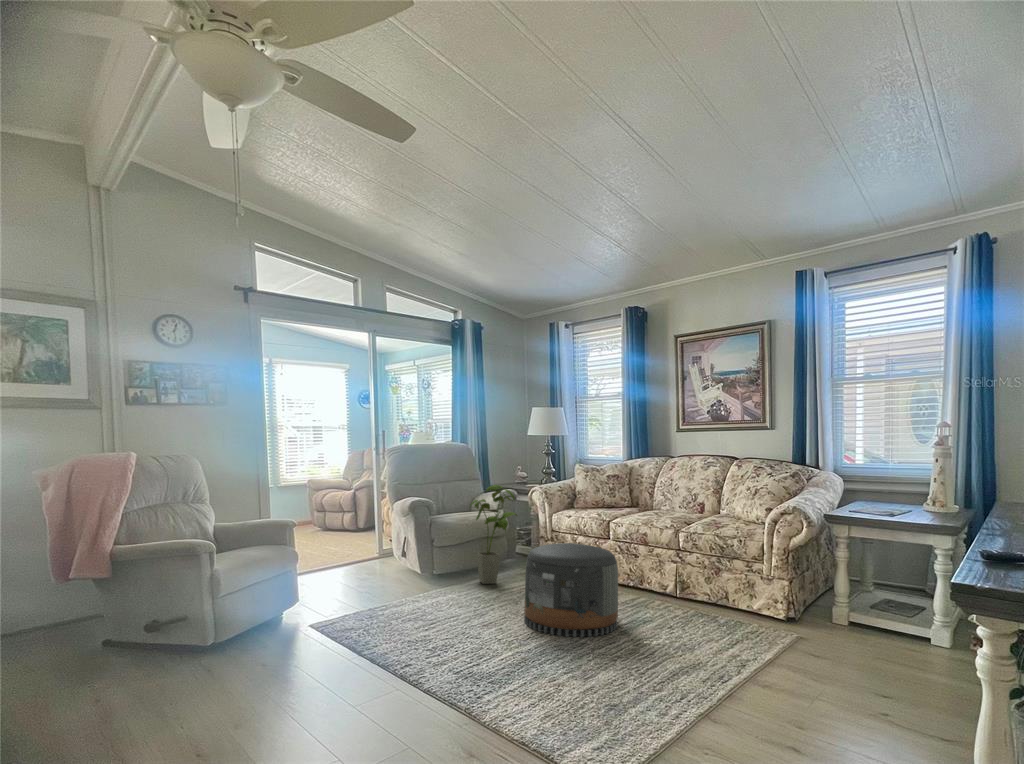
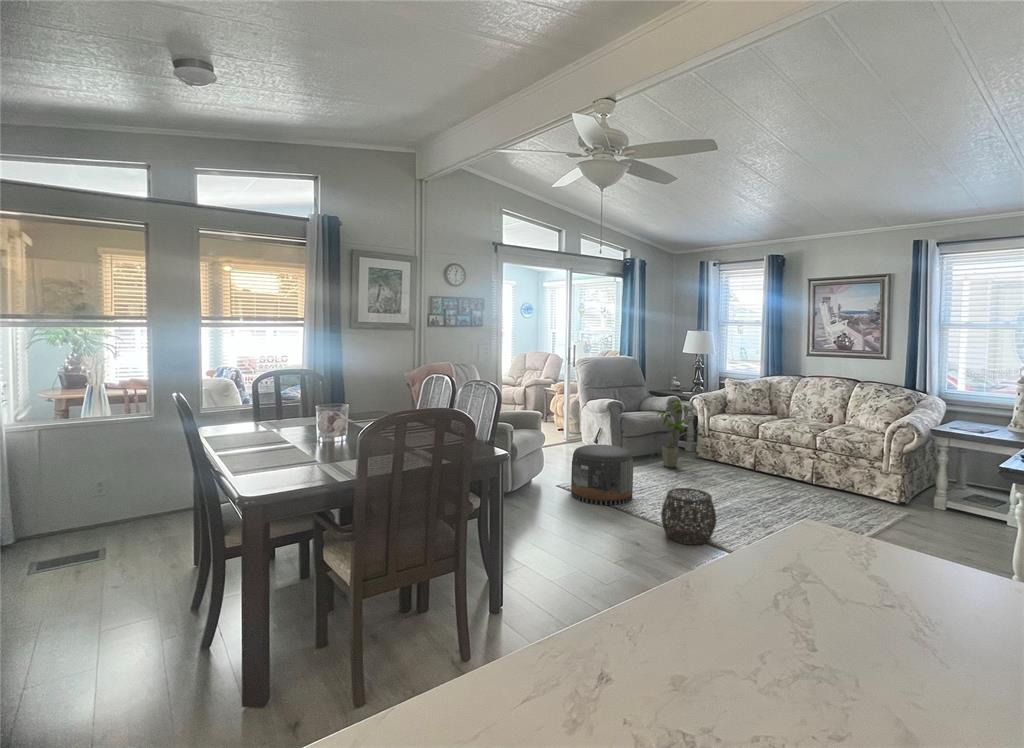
pouf: present [524,543,618,637] -> present [571,445,633,505]
woven basket: none [395,604,488,709] -> present [661,488,716,545]

